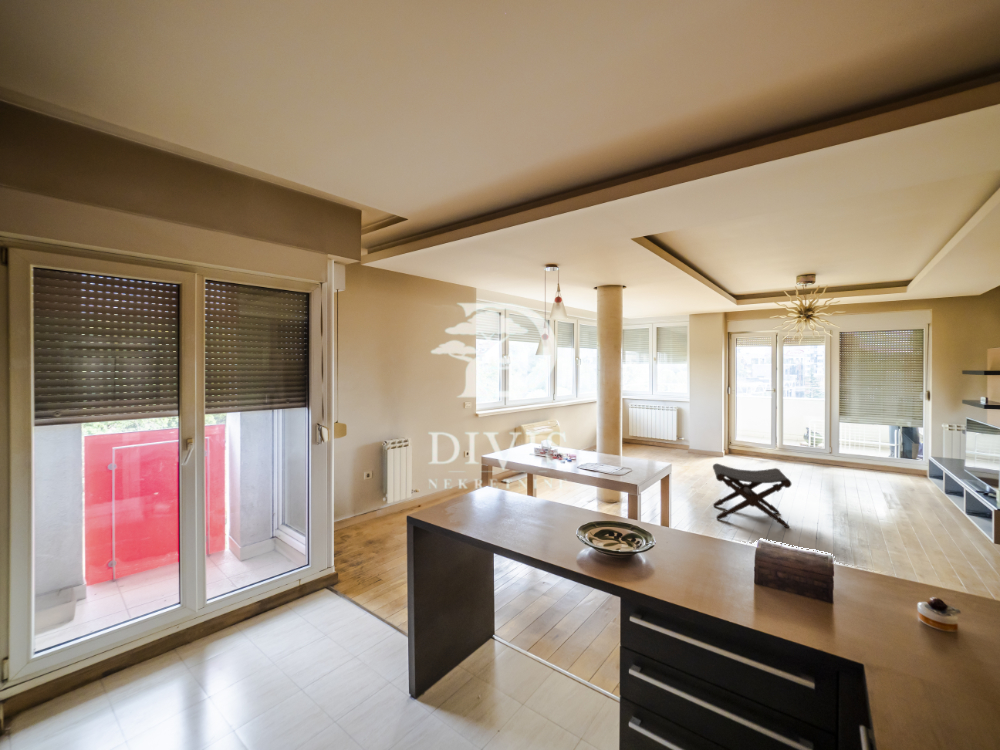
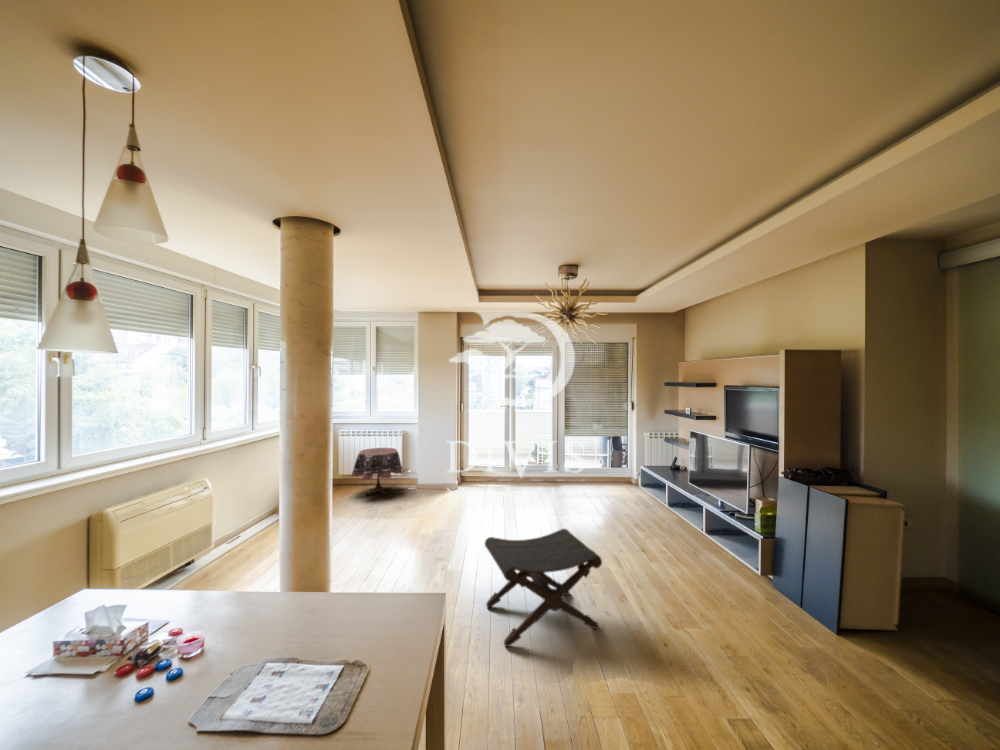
side table: none [638,418,676,452] -> present [352,448,402,495]

